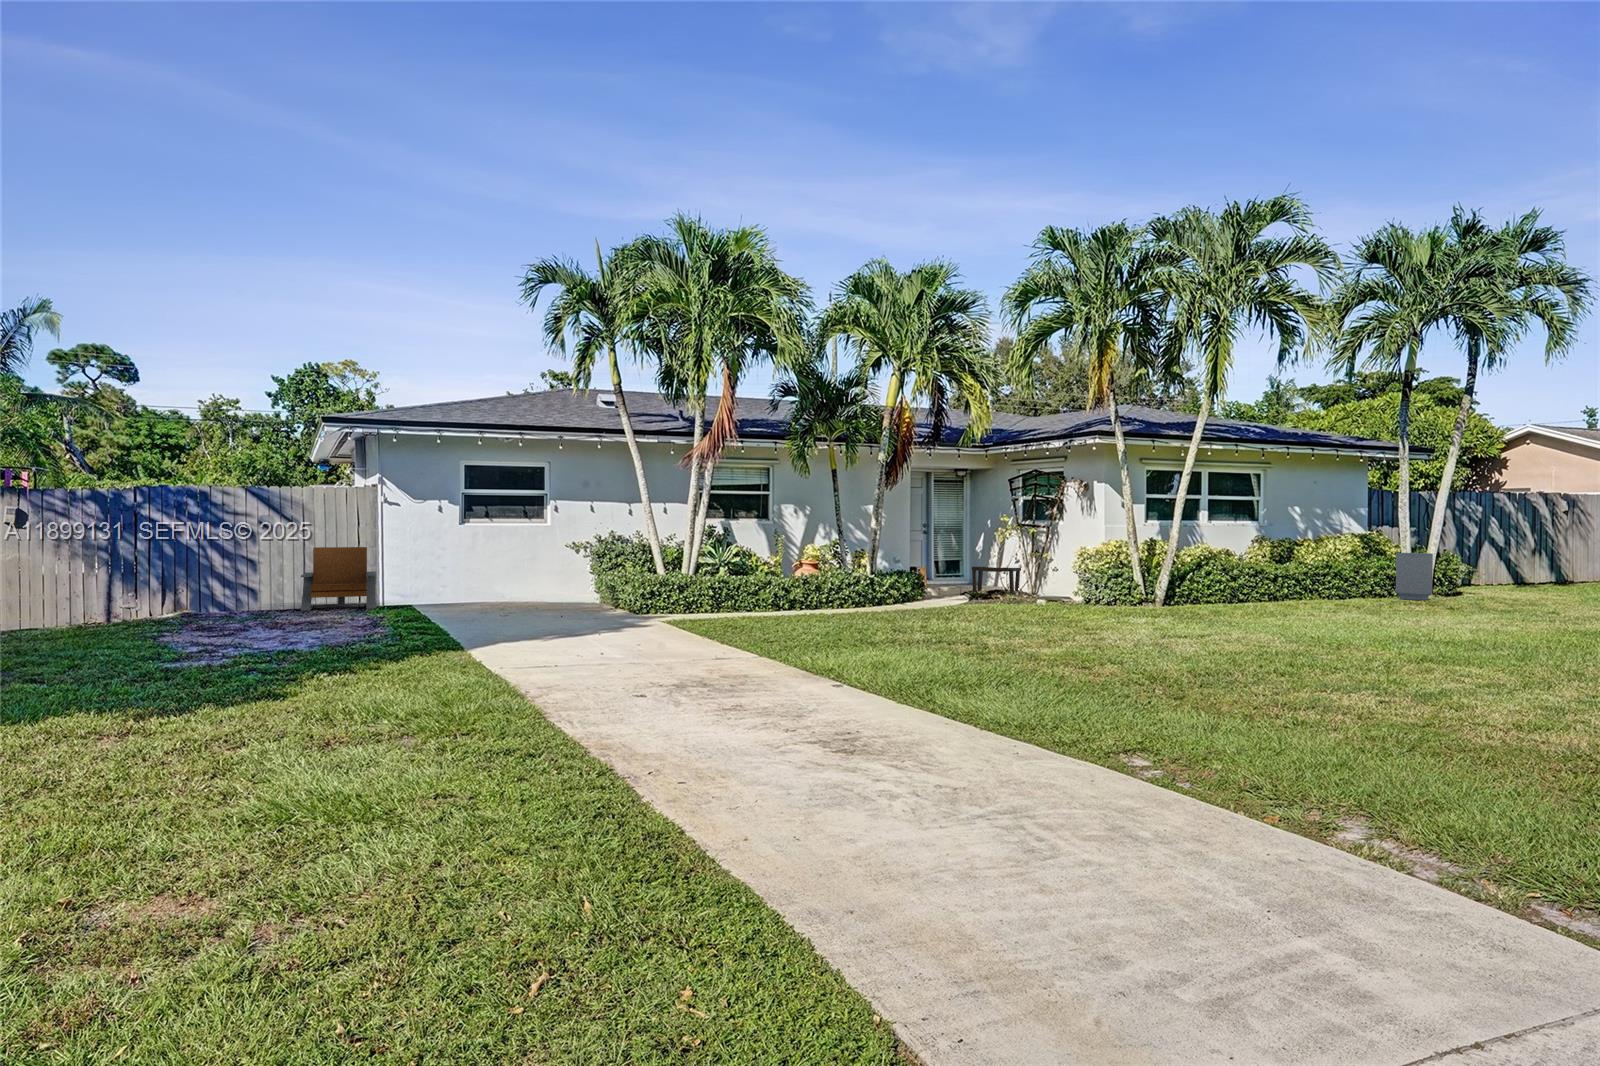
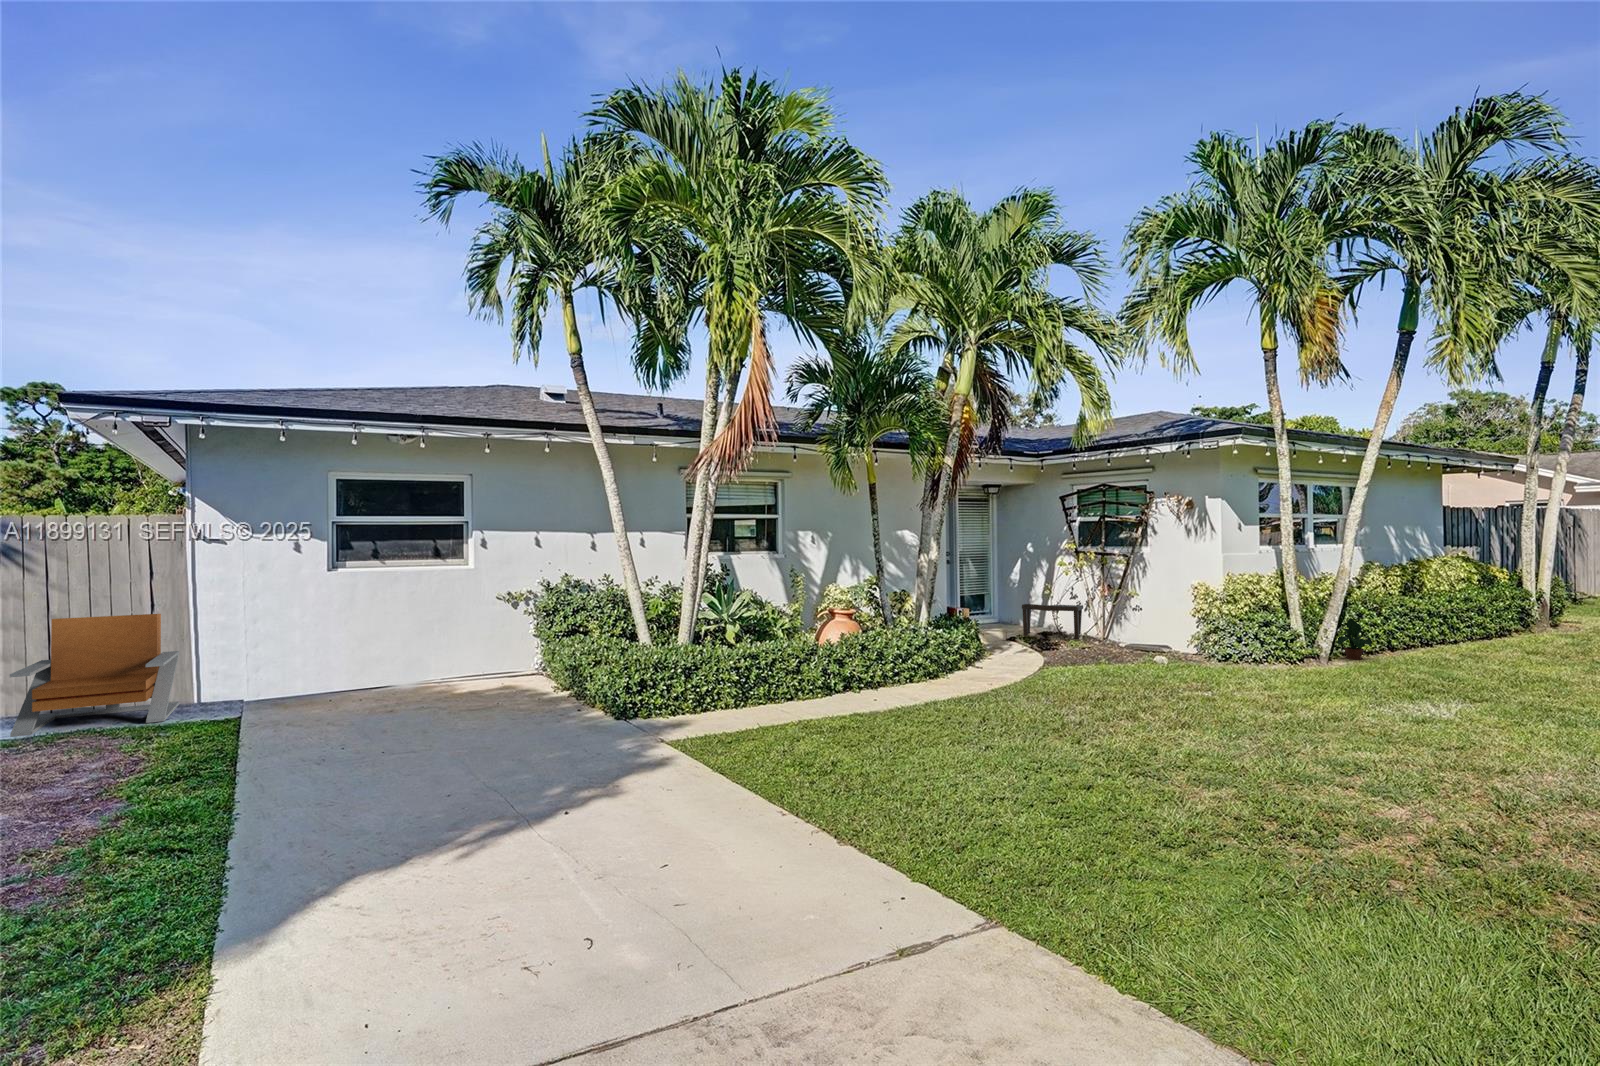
trash can: present [1396,553,1433,600] -> none [1503,579,1552,635]
potted plant: none [1188,575,1220,607] -> present [1338,619,1372,660]

